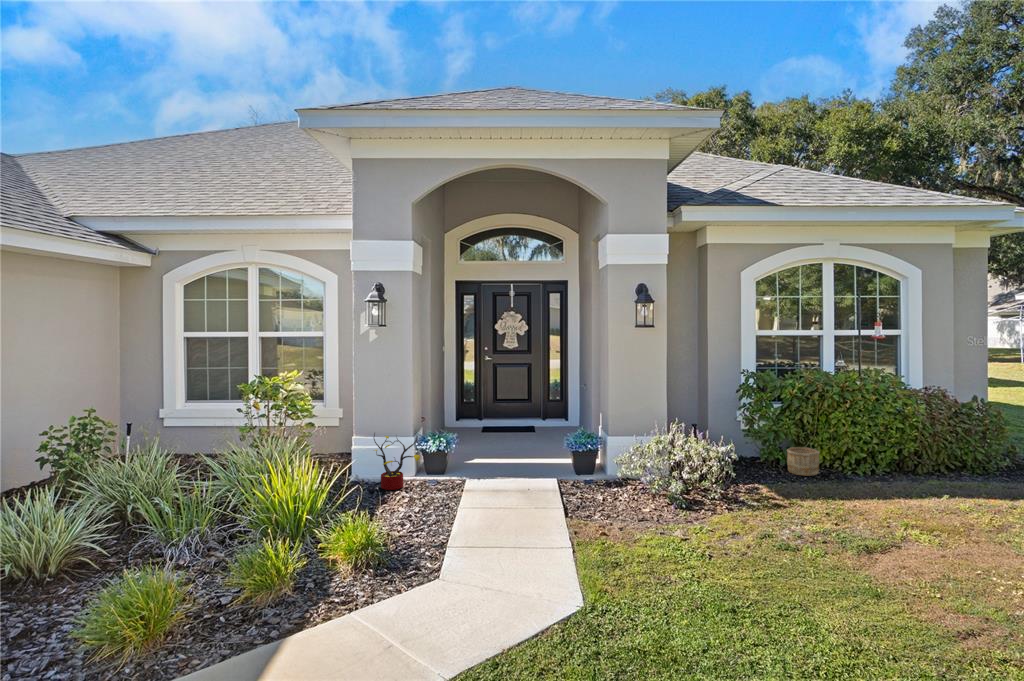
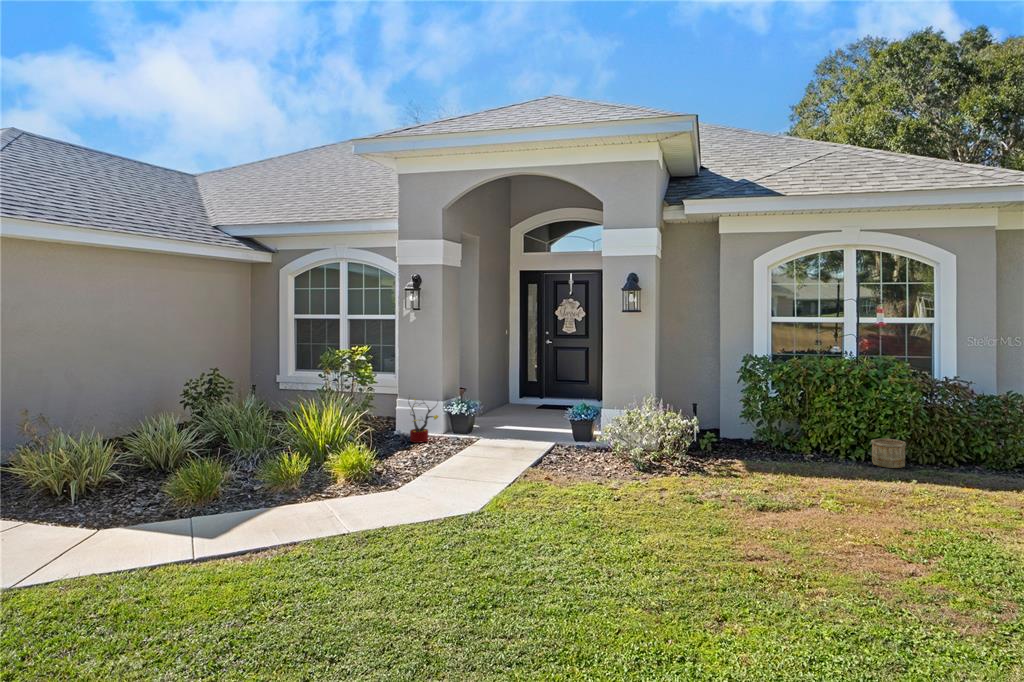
wooden bucket: present [787,447,820,476] -> present [871,438,906,468]

